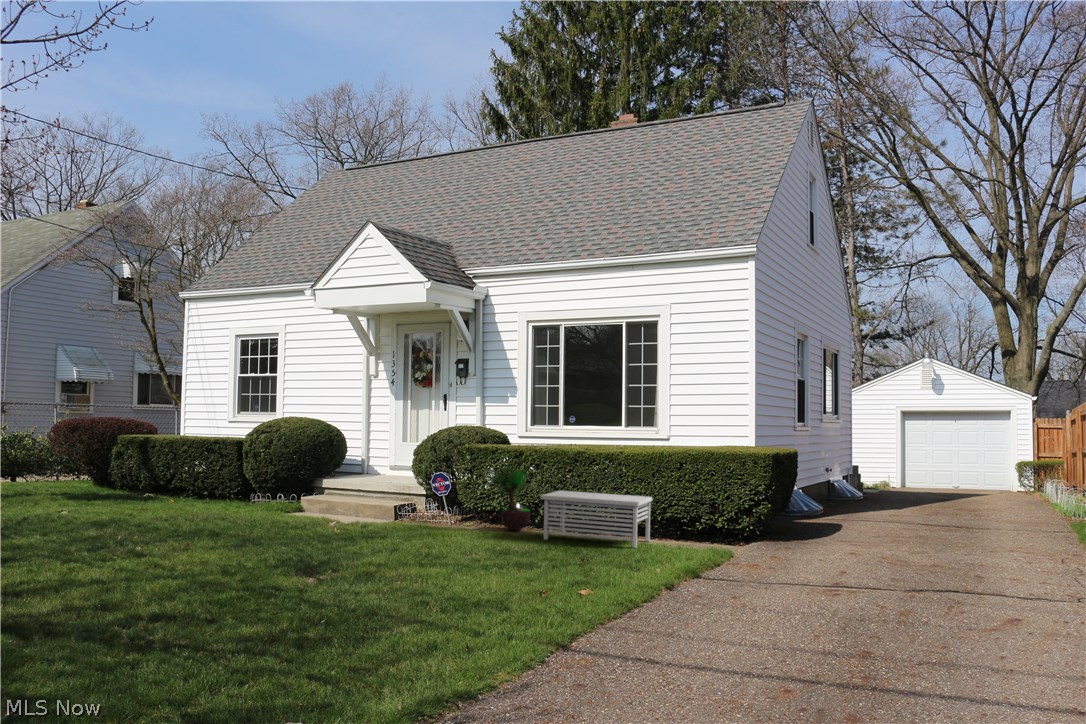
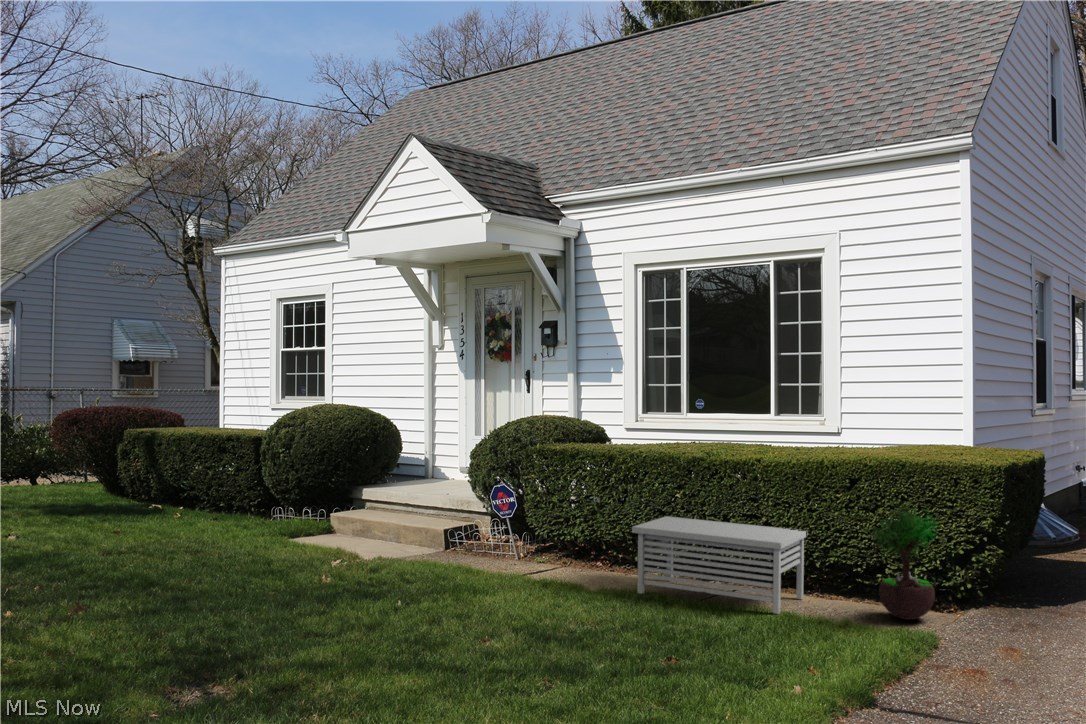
potted tree: present [491,467,530,530] -> present [870,499,938,620]

